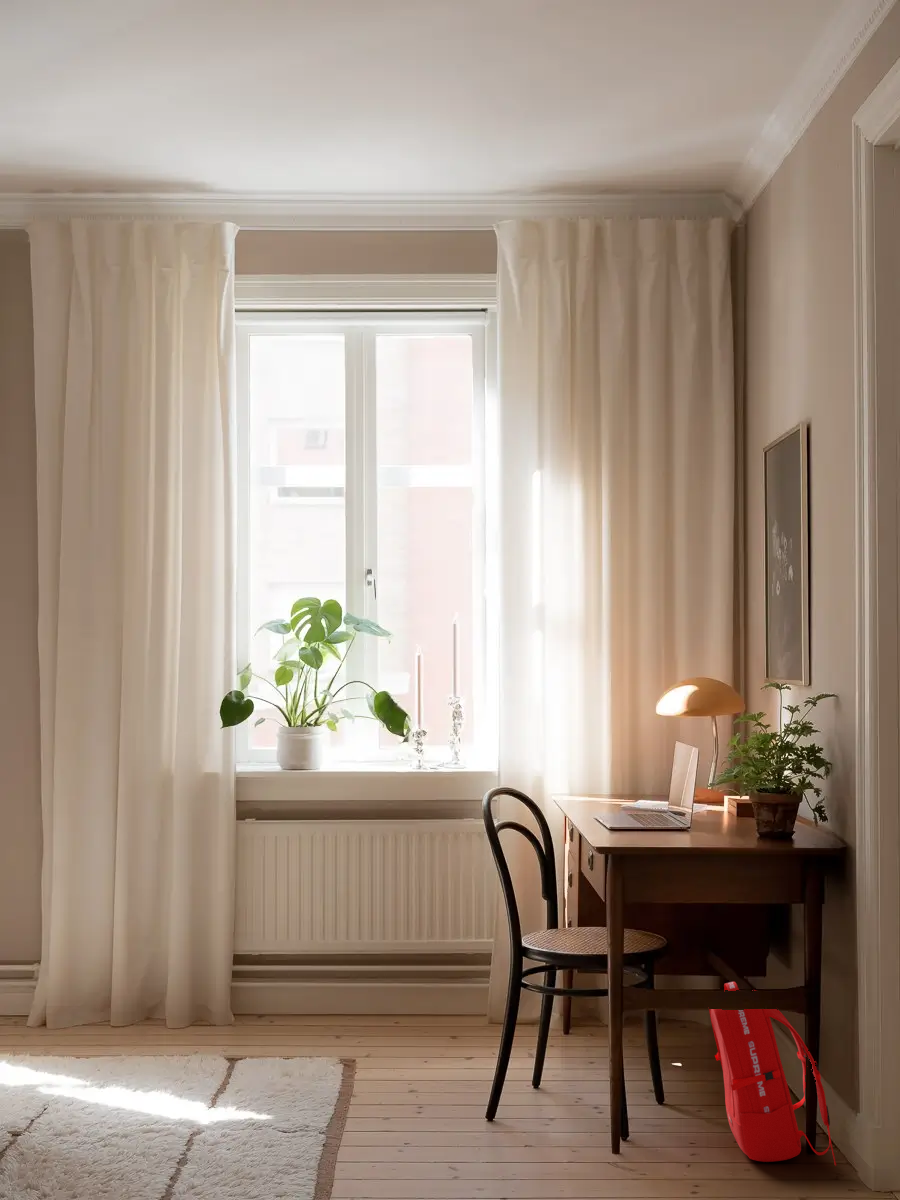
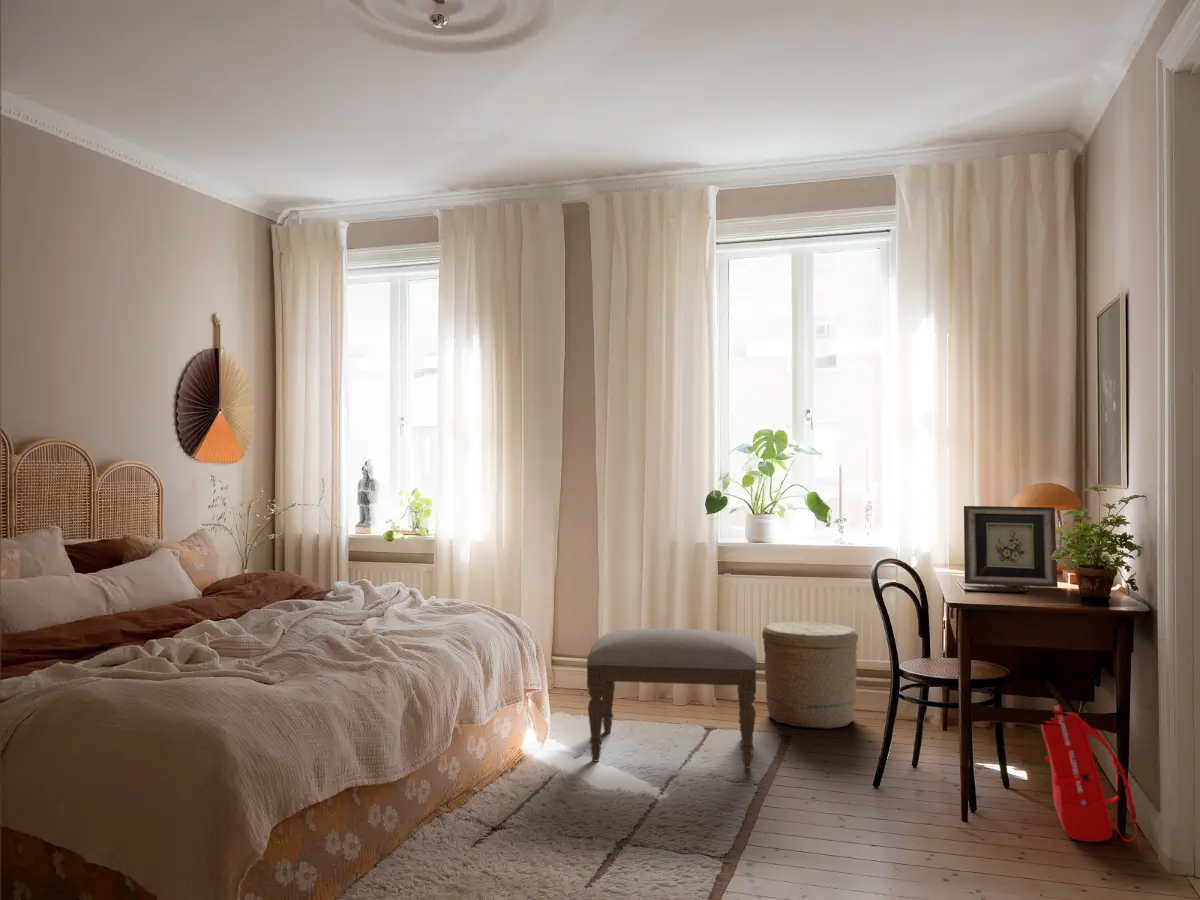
picture frame: none [605,711,728,821] -> present [964,506,1058,587]
woven basket: none [309,888,449,1046] -> present [762,622,858,729]
ottoman: none [54,910,317,1123] -> present [587,628,757,768]

